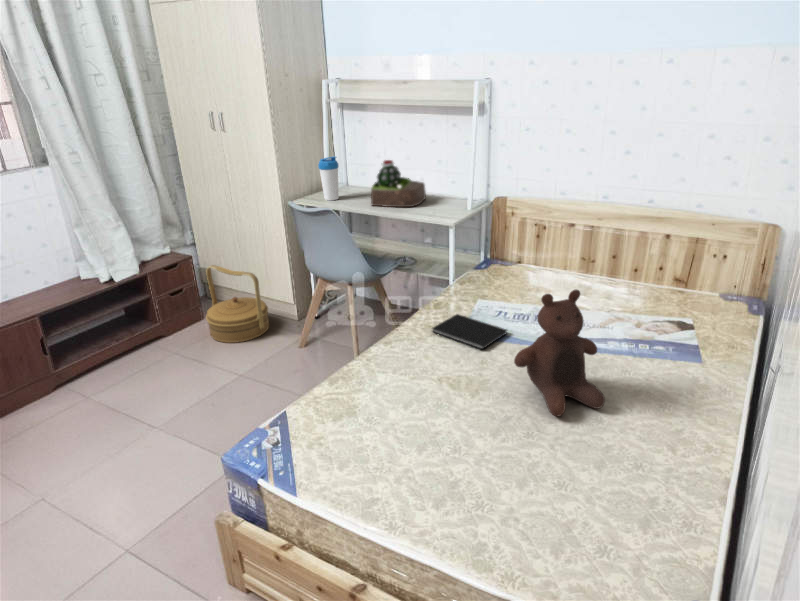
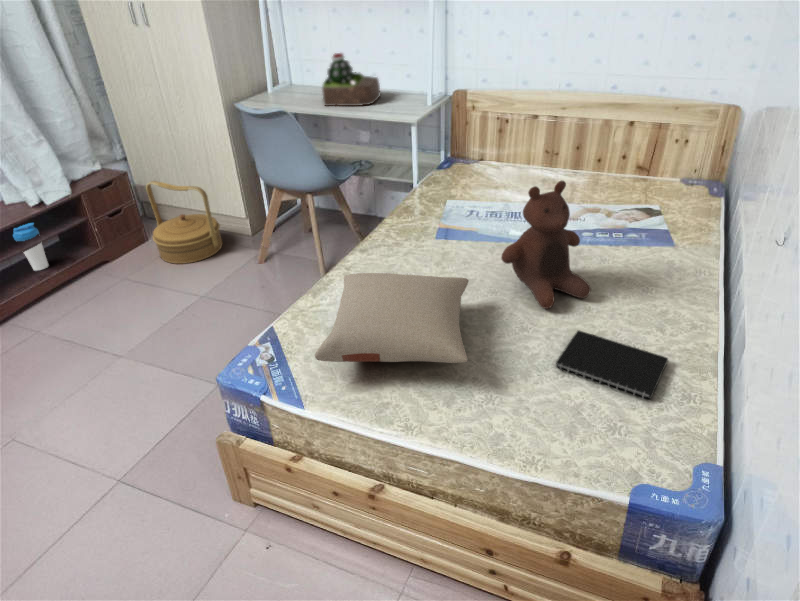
water bottle: present [318,157,339,200] -> present [13,223,48,270]
notebook: present [433,314,507,349] -> present [556,331,668,399]
pillow: none [314,366,479,464] -> present [315,273,469,363]

